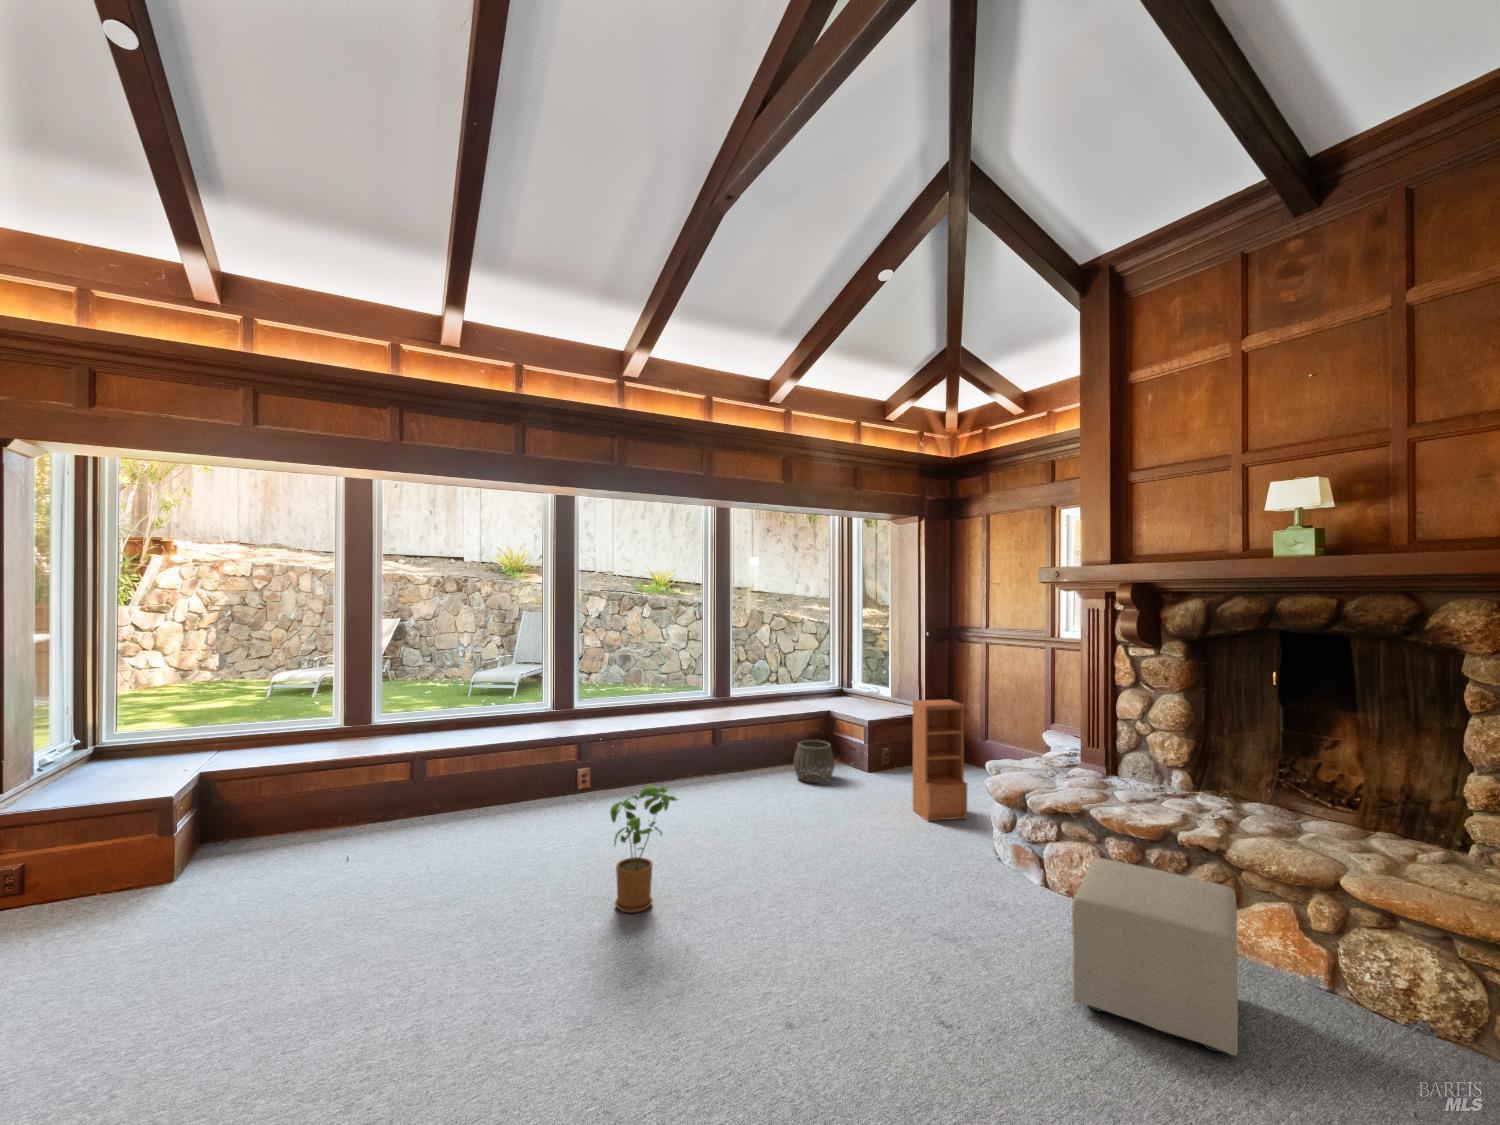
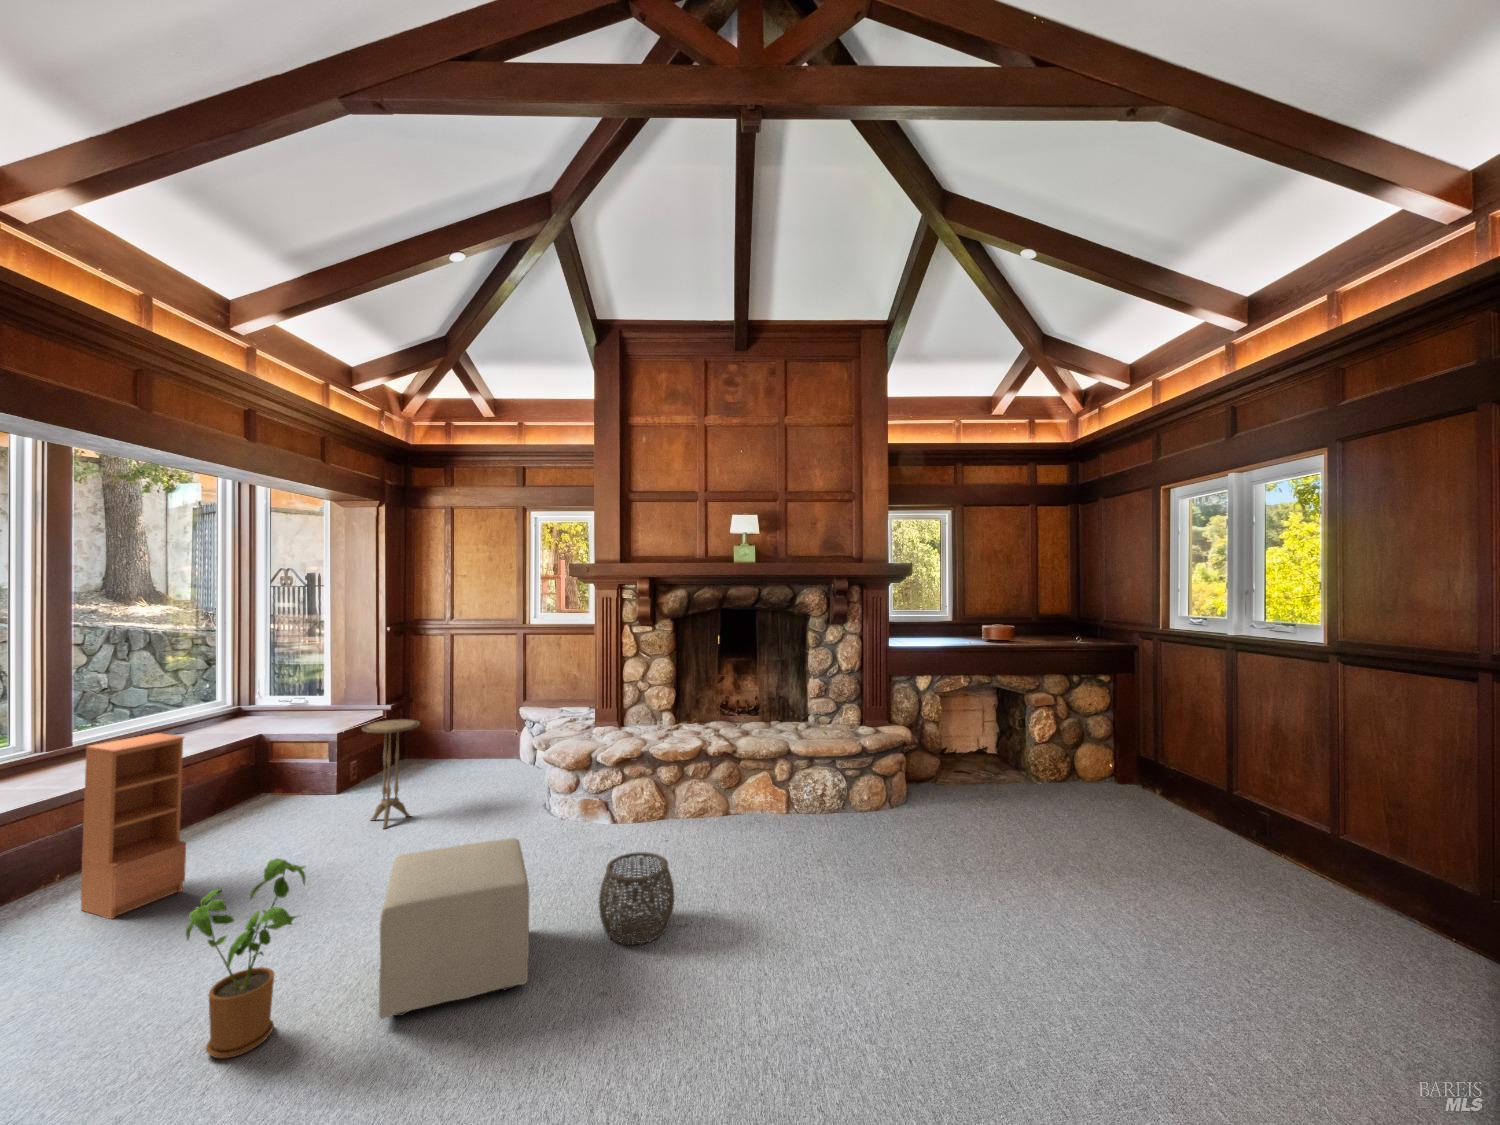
bookcase: present [912,699,967,822] -> present [81,733,186,919]
side table: none [847,715,894,812] -> present [362,719,420,829]
woven basket: present [794,740,834,783] -> present [599,852,675,945]
ottoman: present [1072,858,1238,1055] -> present [379,838,529,1019]

